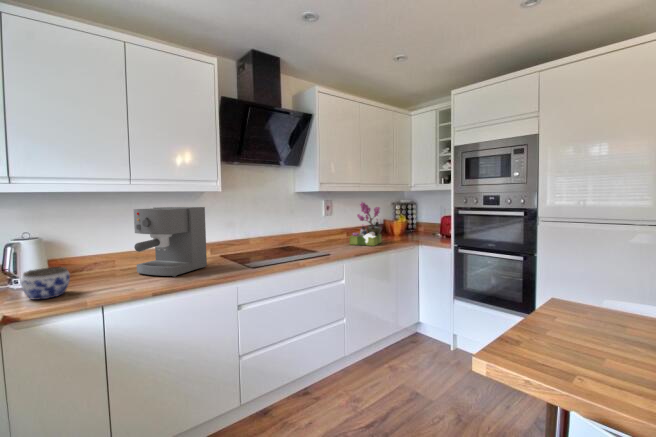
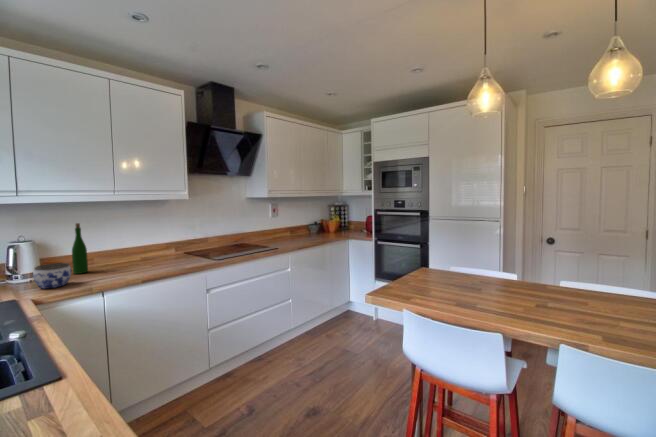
flower arrangement: present [350,202,382,246] -> none [293,205,319,241]
coffee maker: present [134,207,207,277] -> none [115,212,177,269]
wine bottle: none [83,219,104,279] -> present [72,223,88,274]

